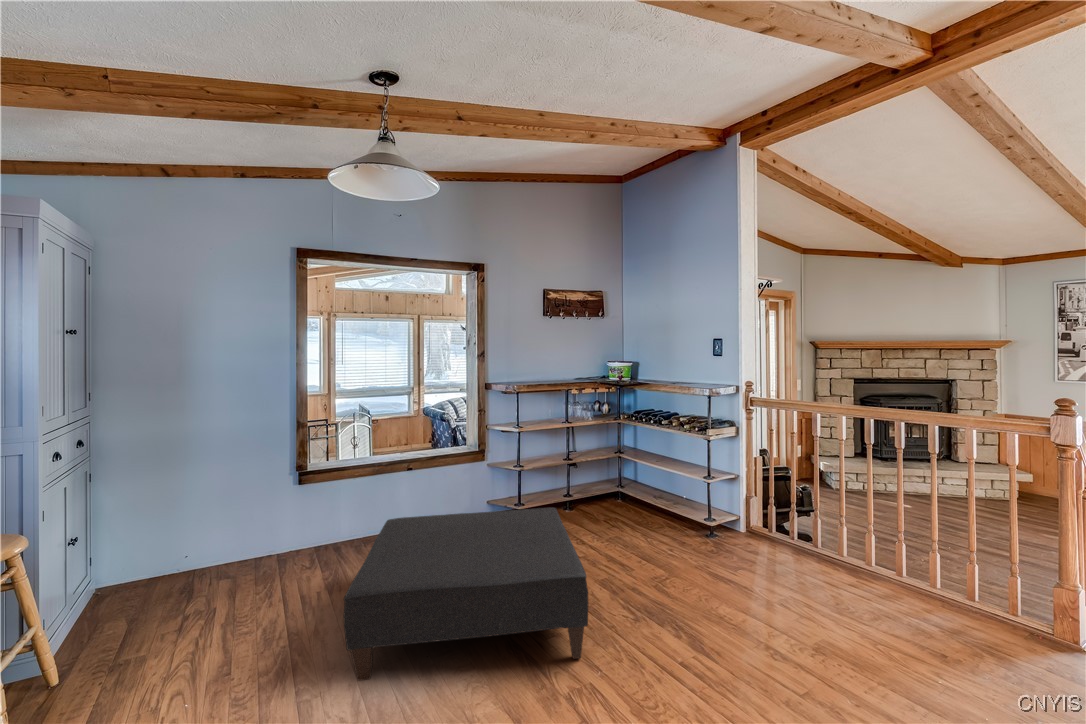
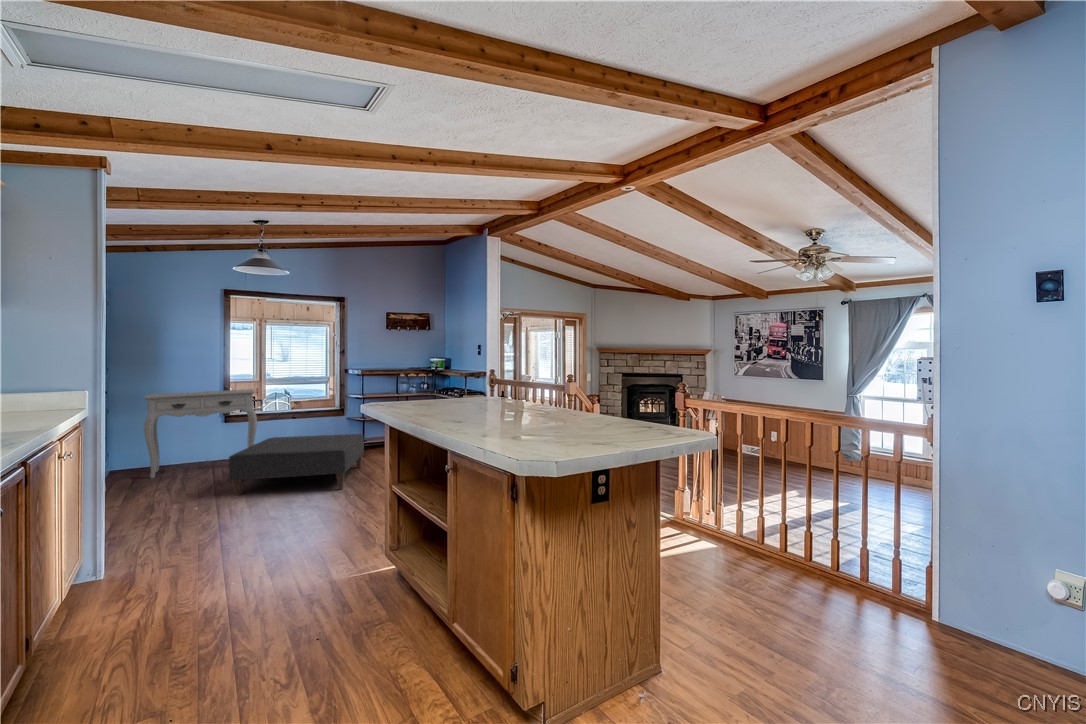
console table: none [160,422,361,606] -> present [144,389,257,479]

